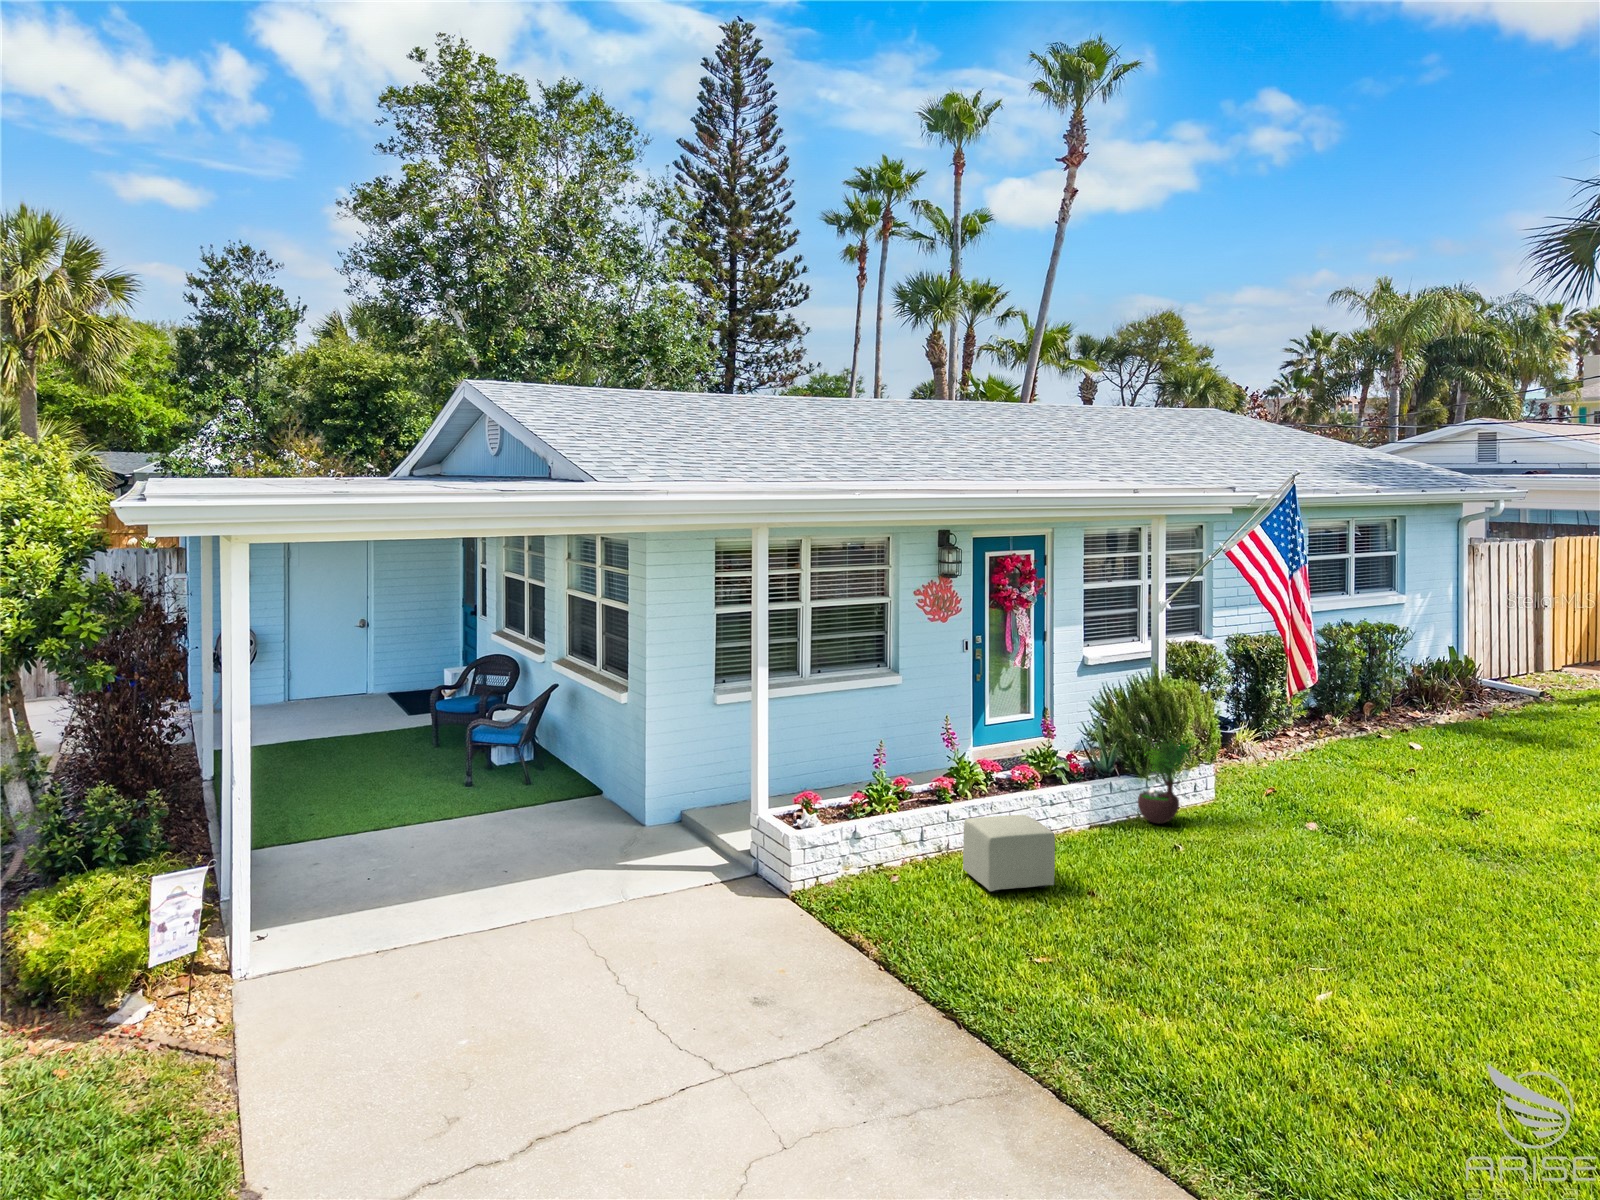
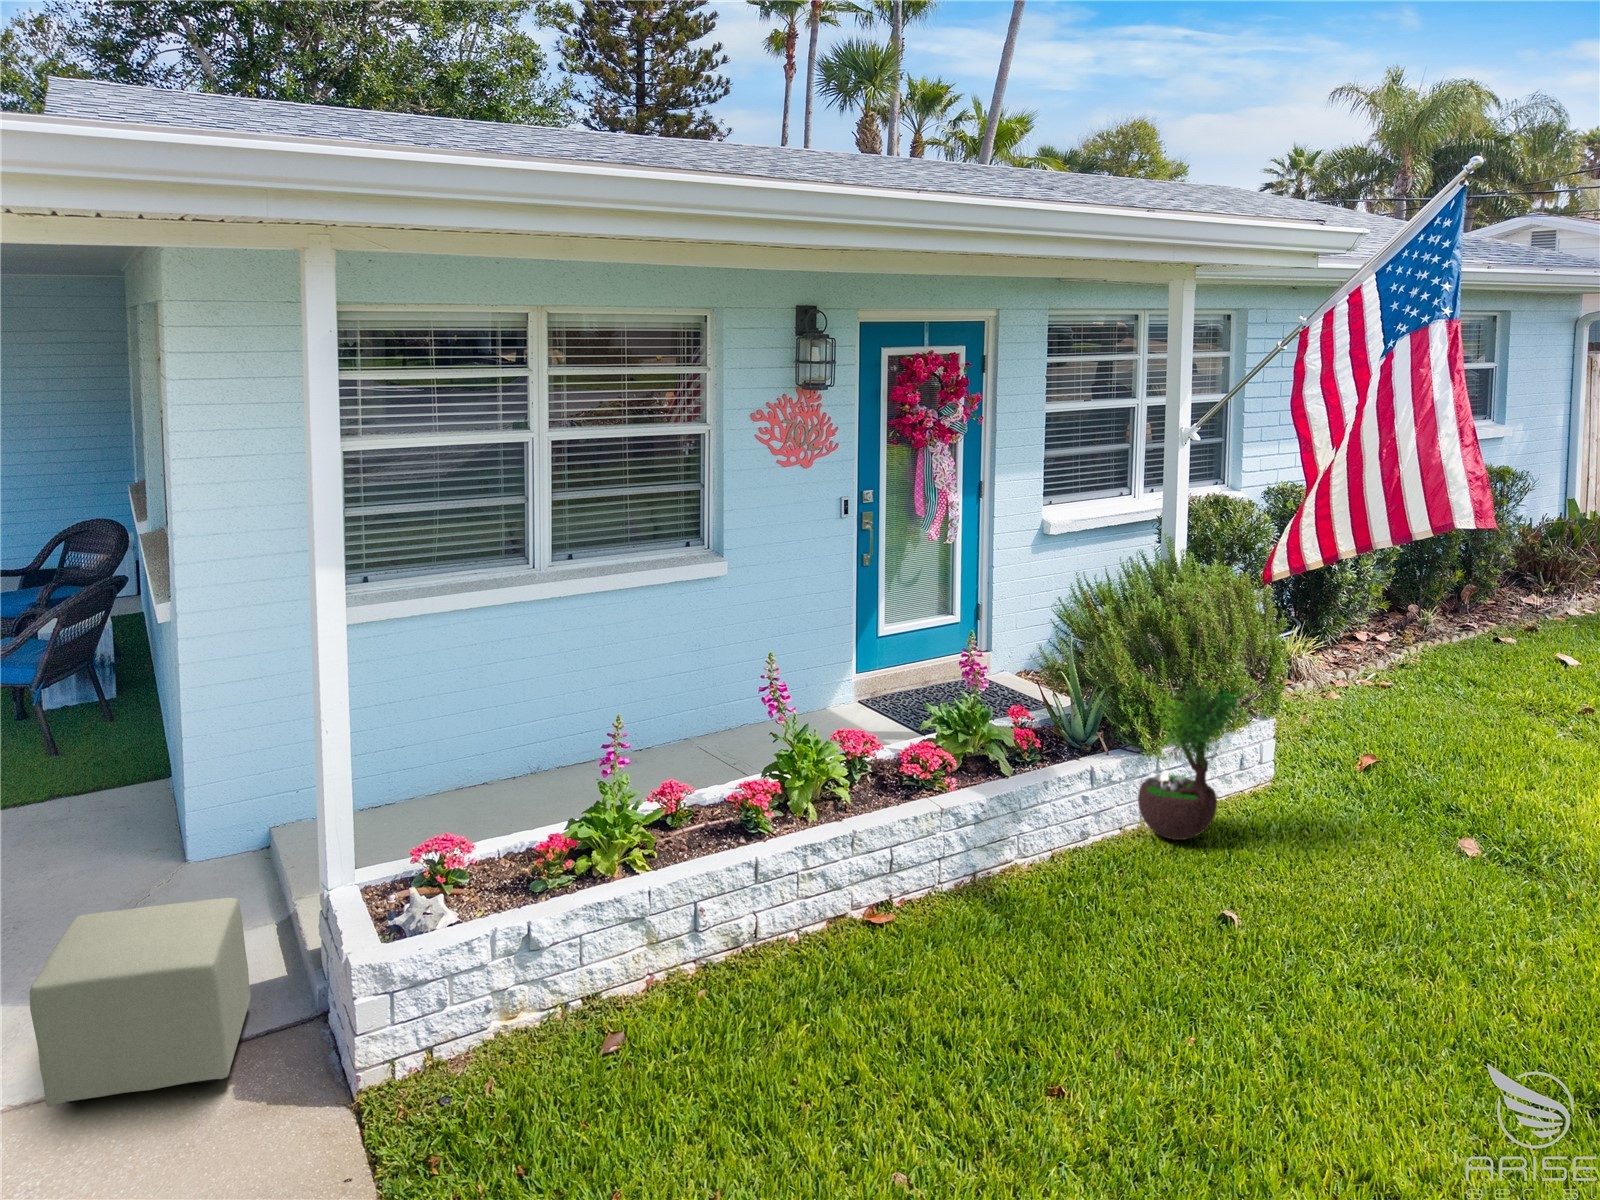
ottoman: present [963,815,1055,893] -> present [30,898,251,1107]

